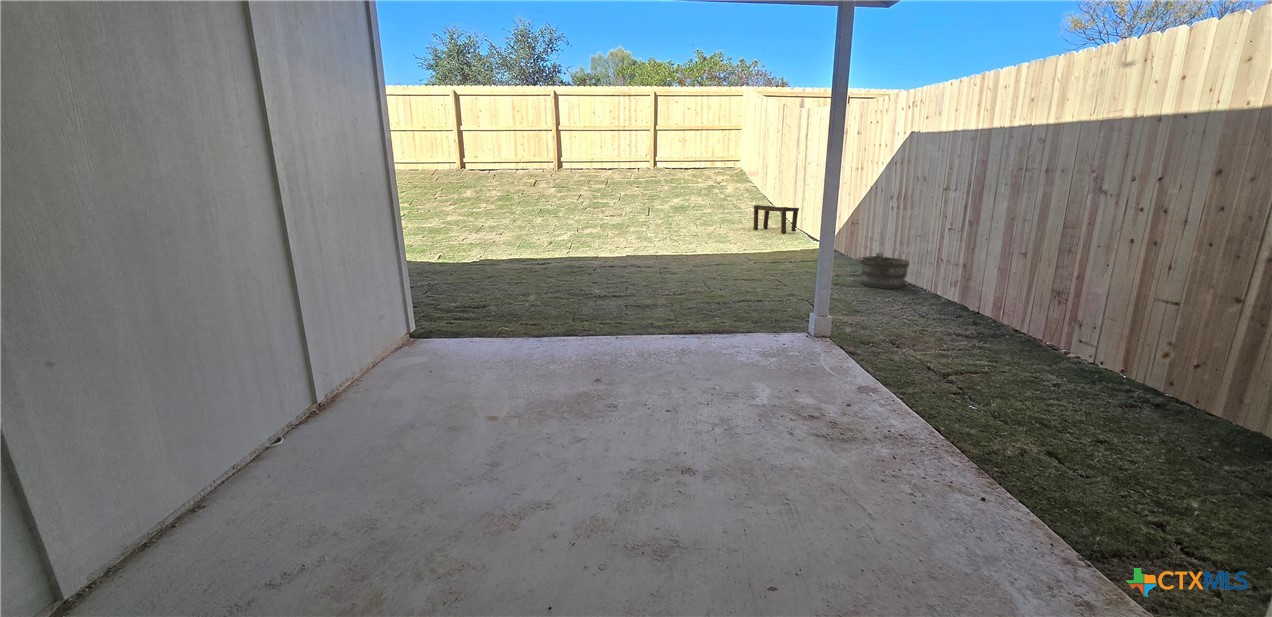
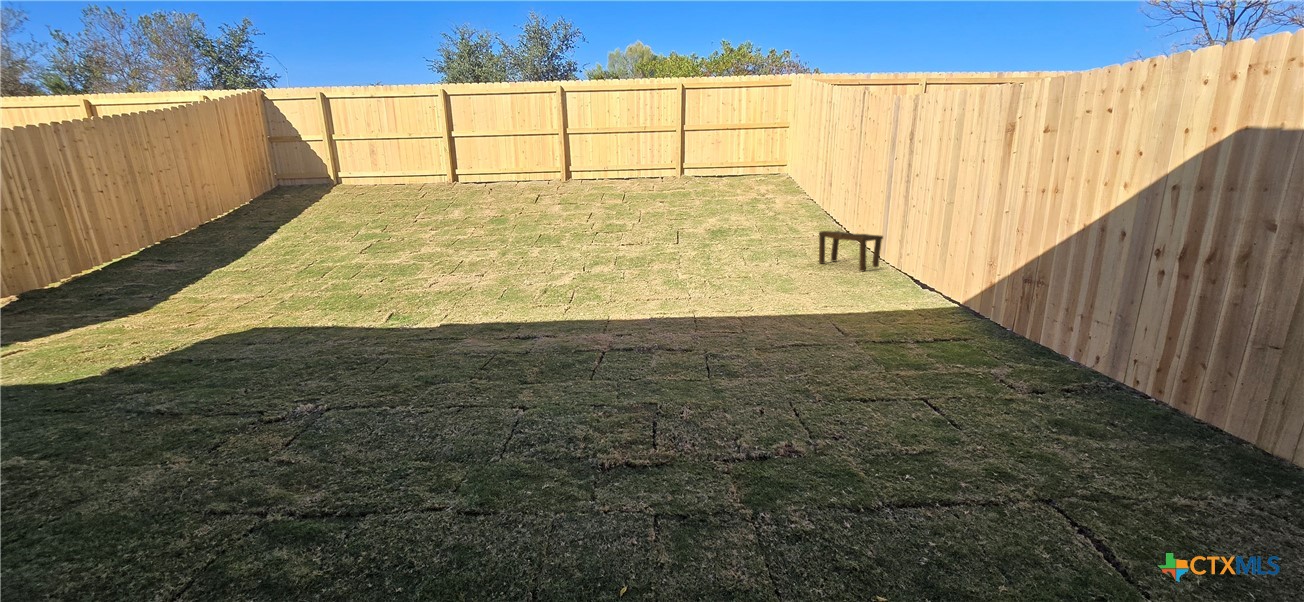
bucket: present [856,253,910,289] -> none [1053,350,1165,425]

